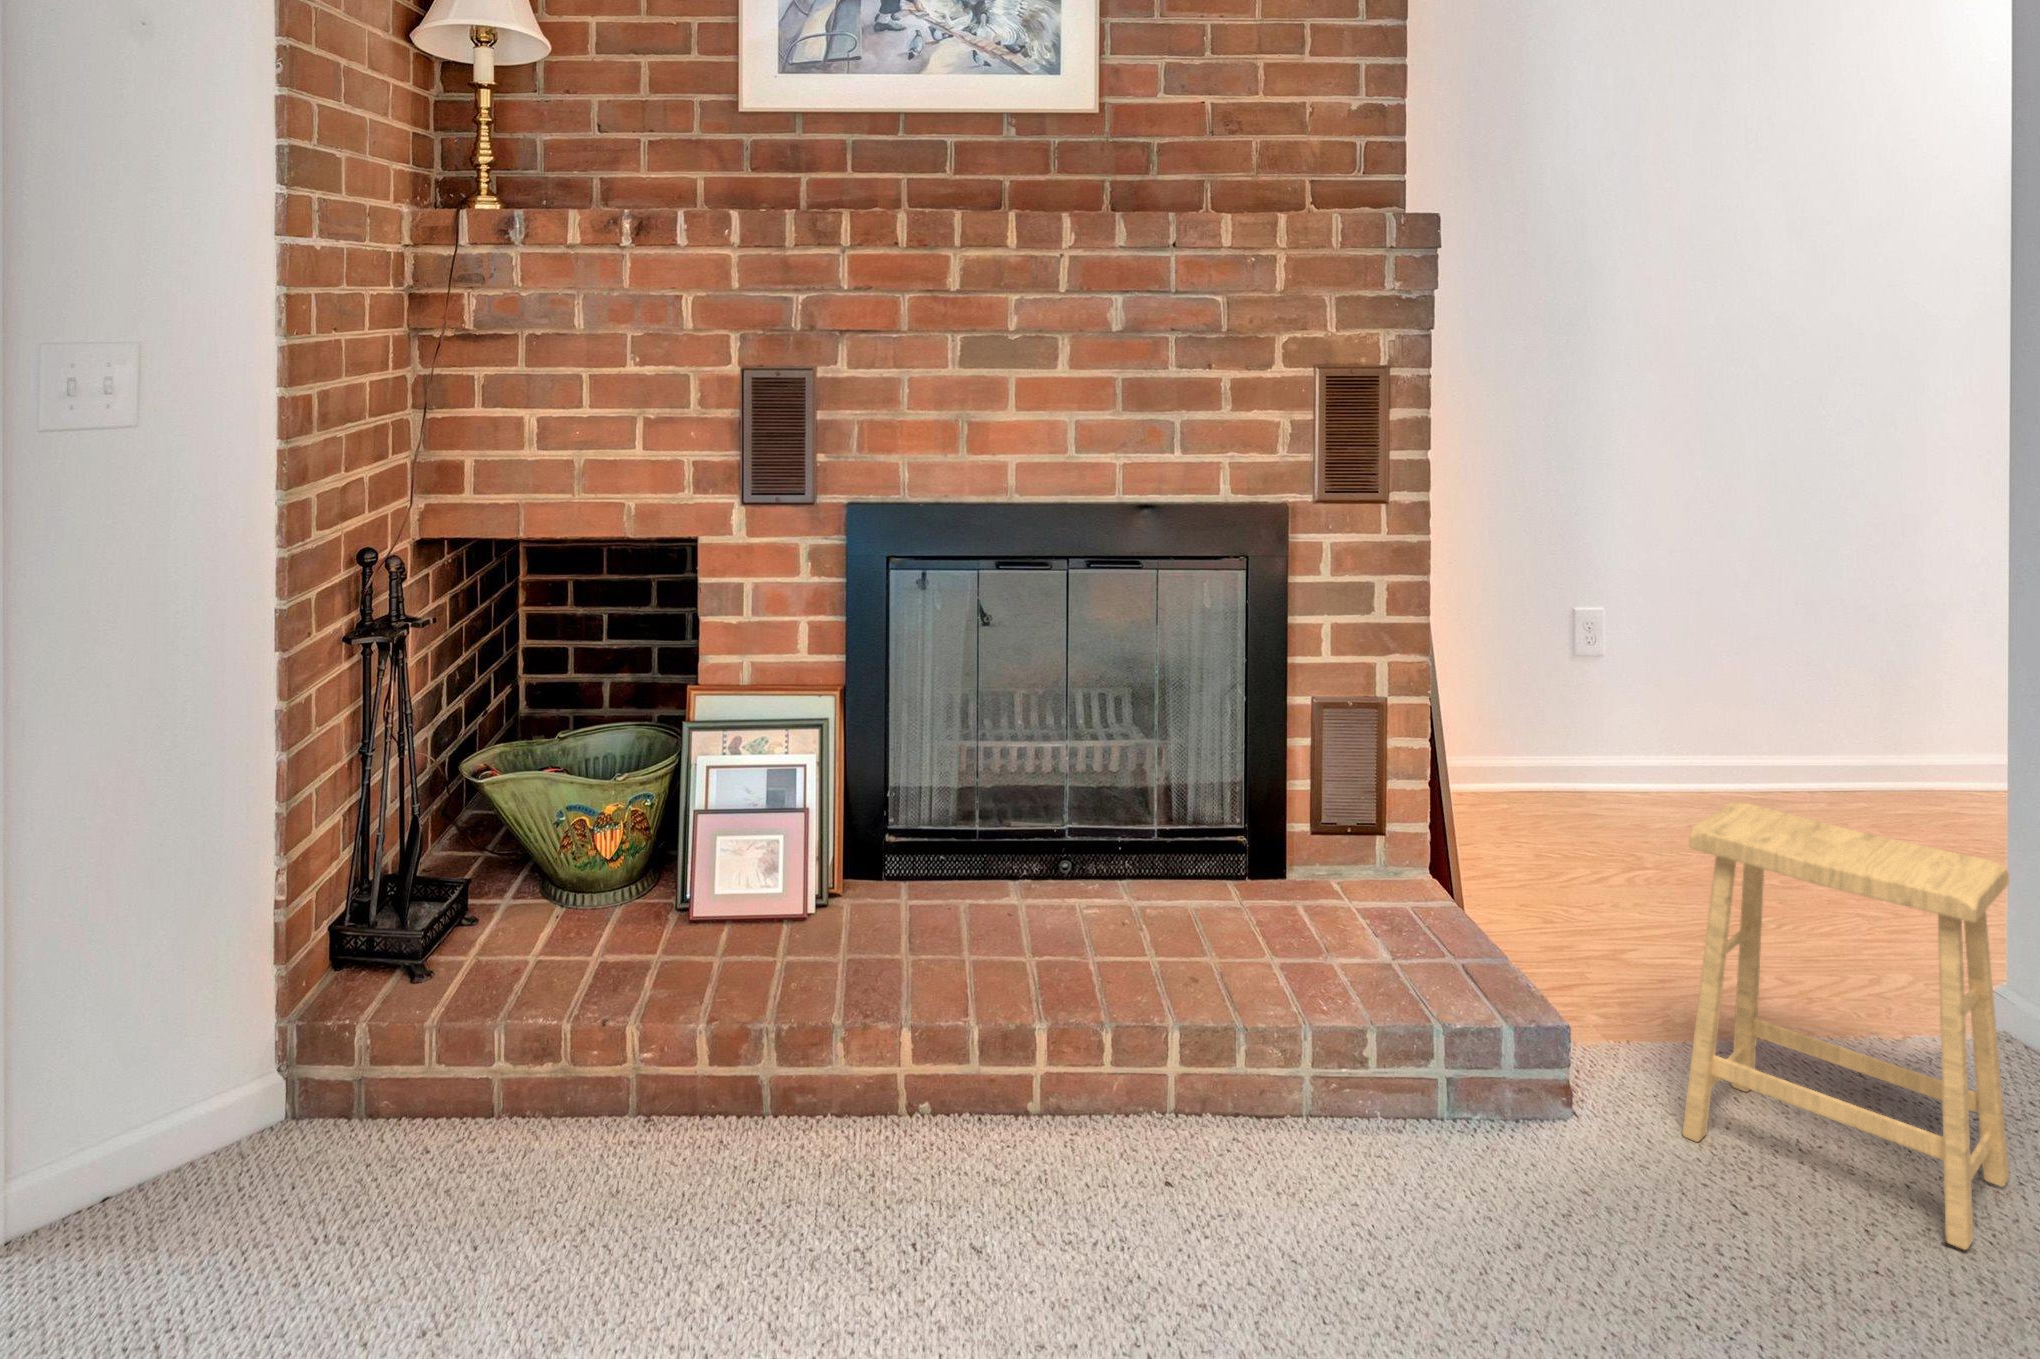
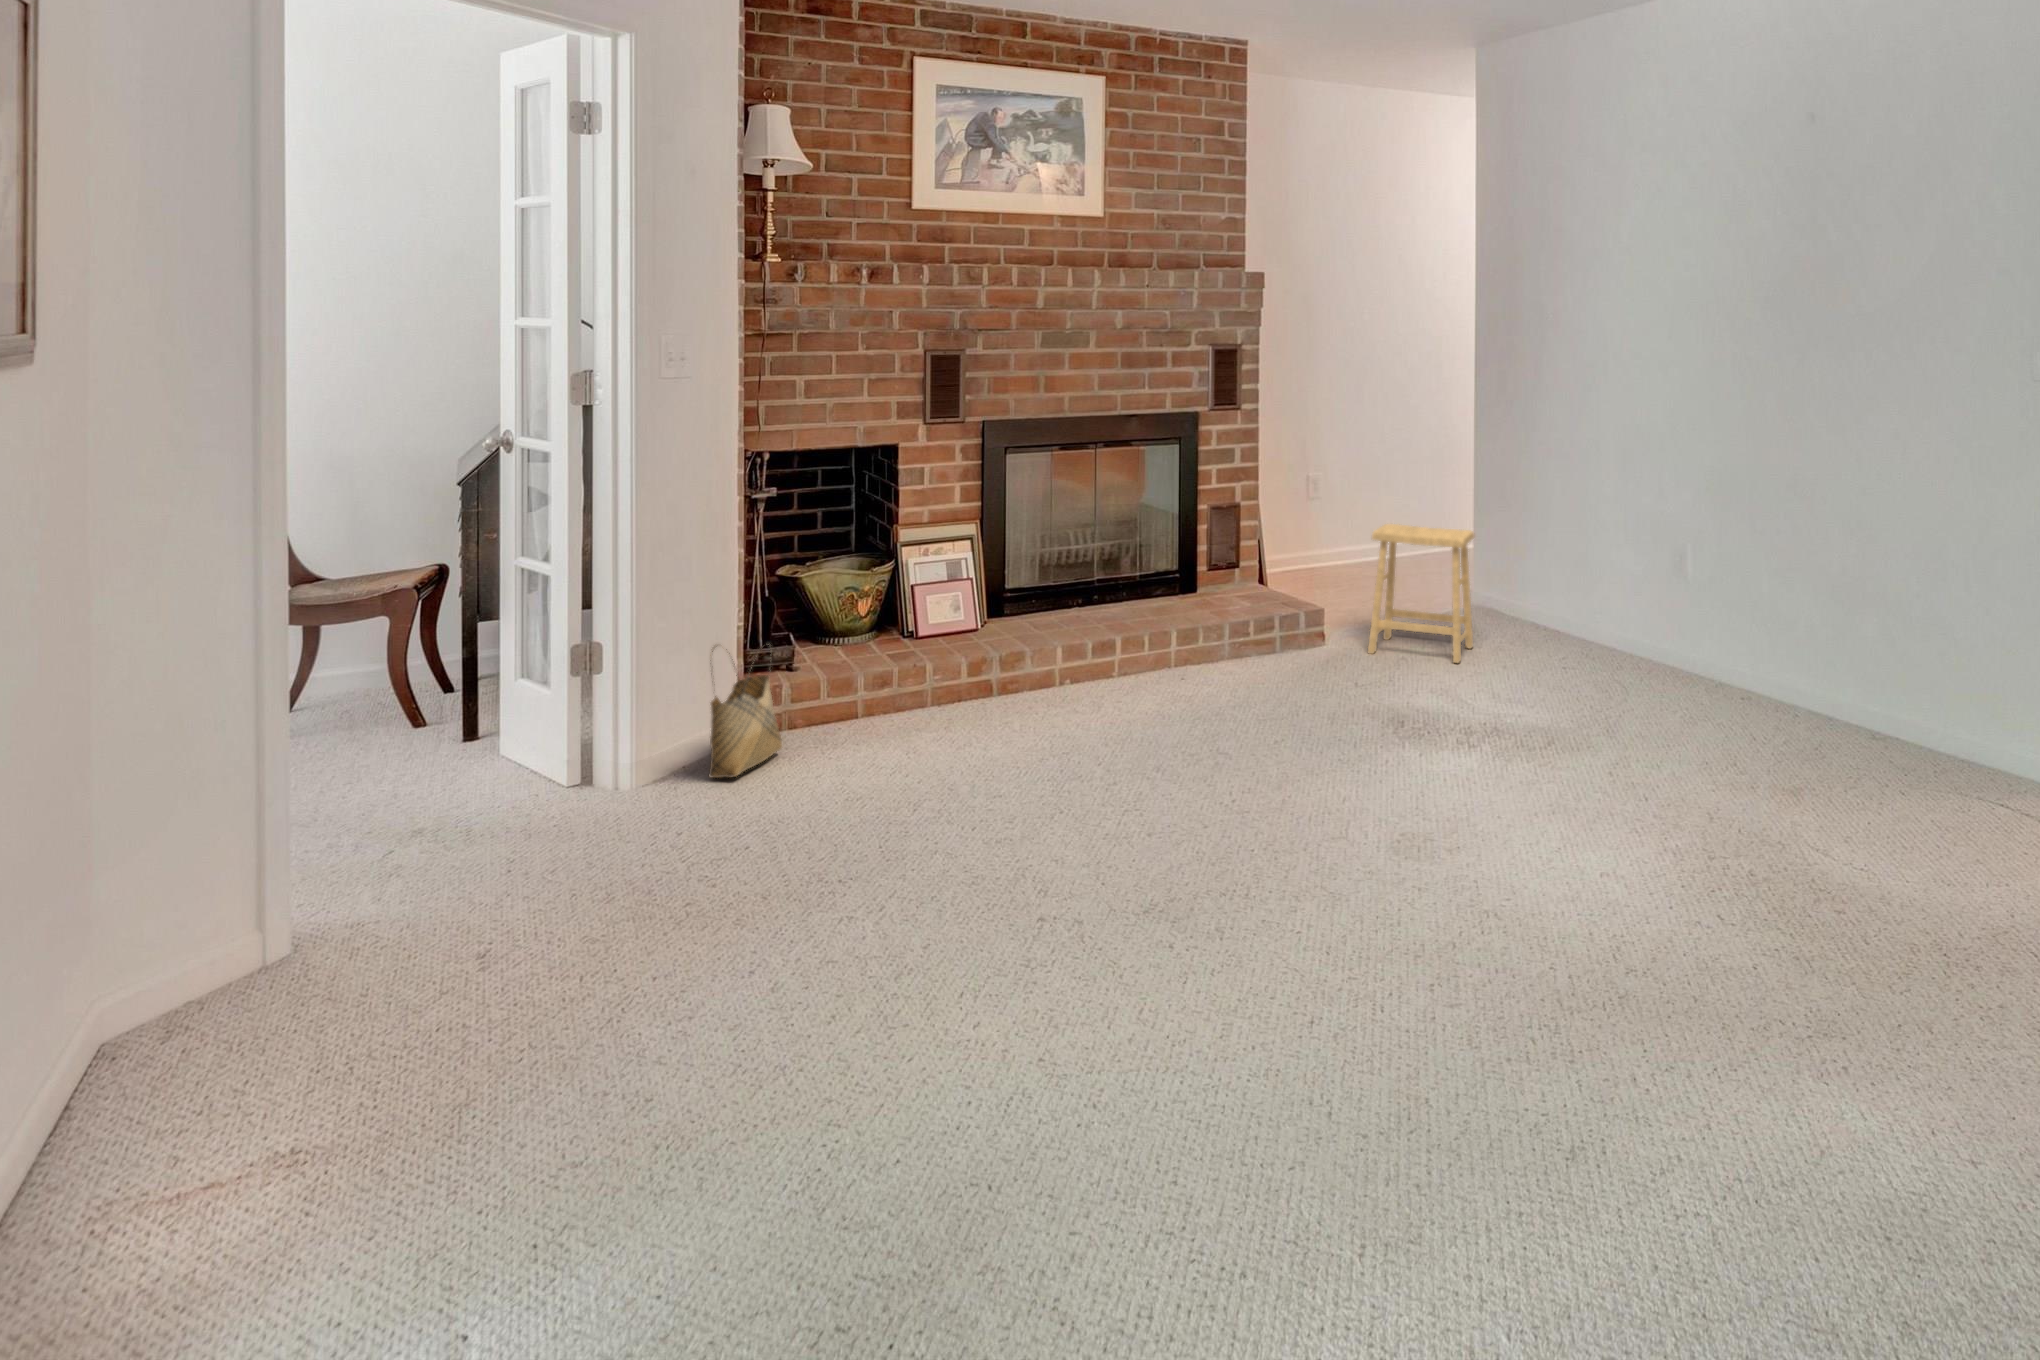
woven basket: none [75,942,277,1255] -> present [708,644,782,778]

